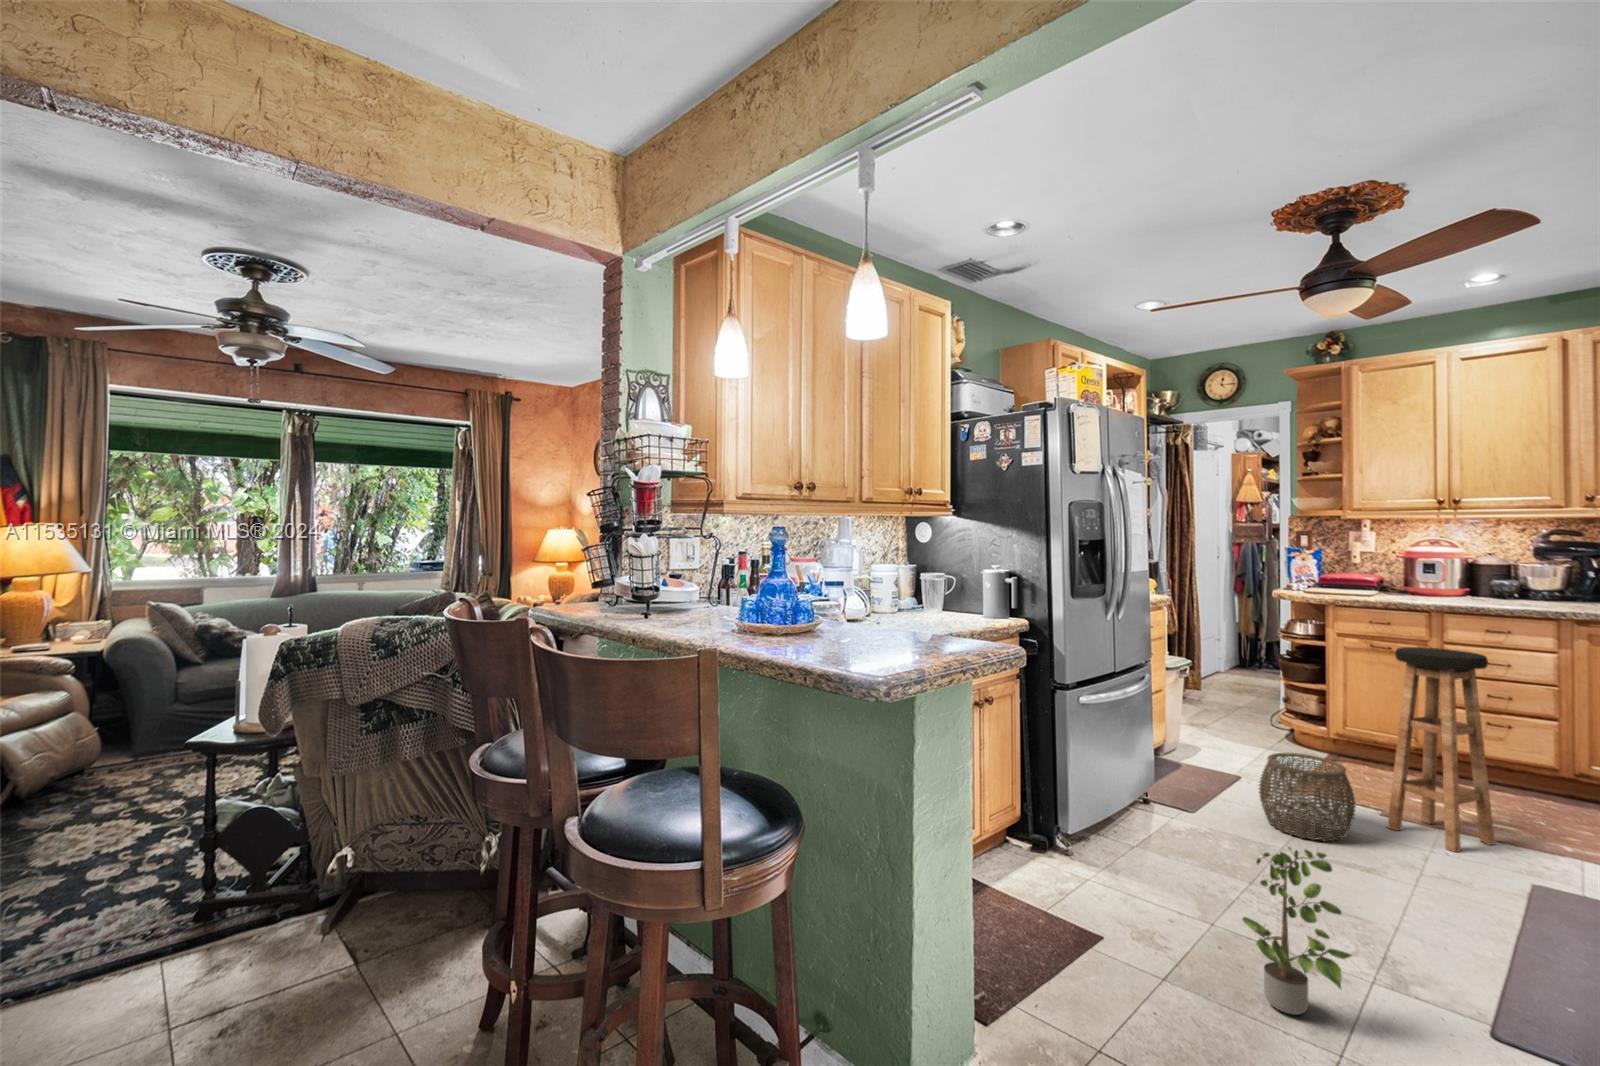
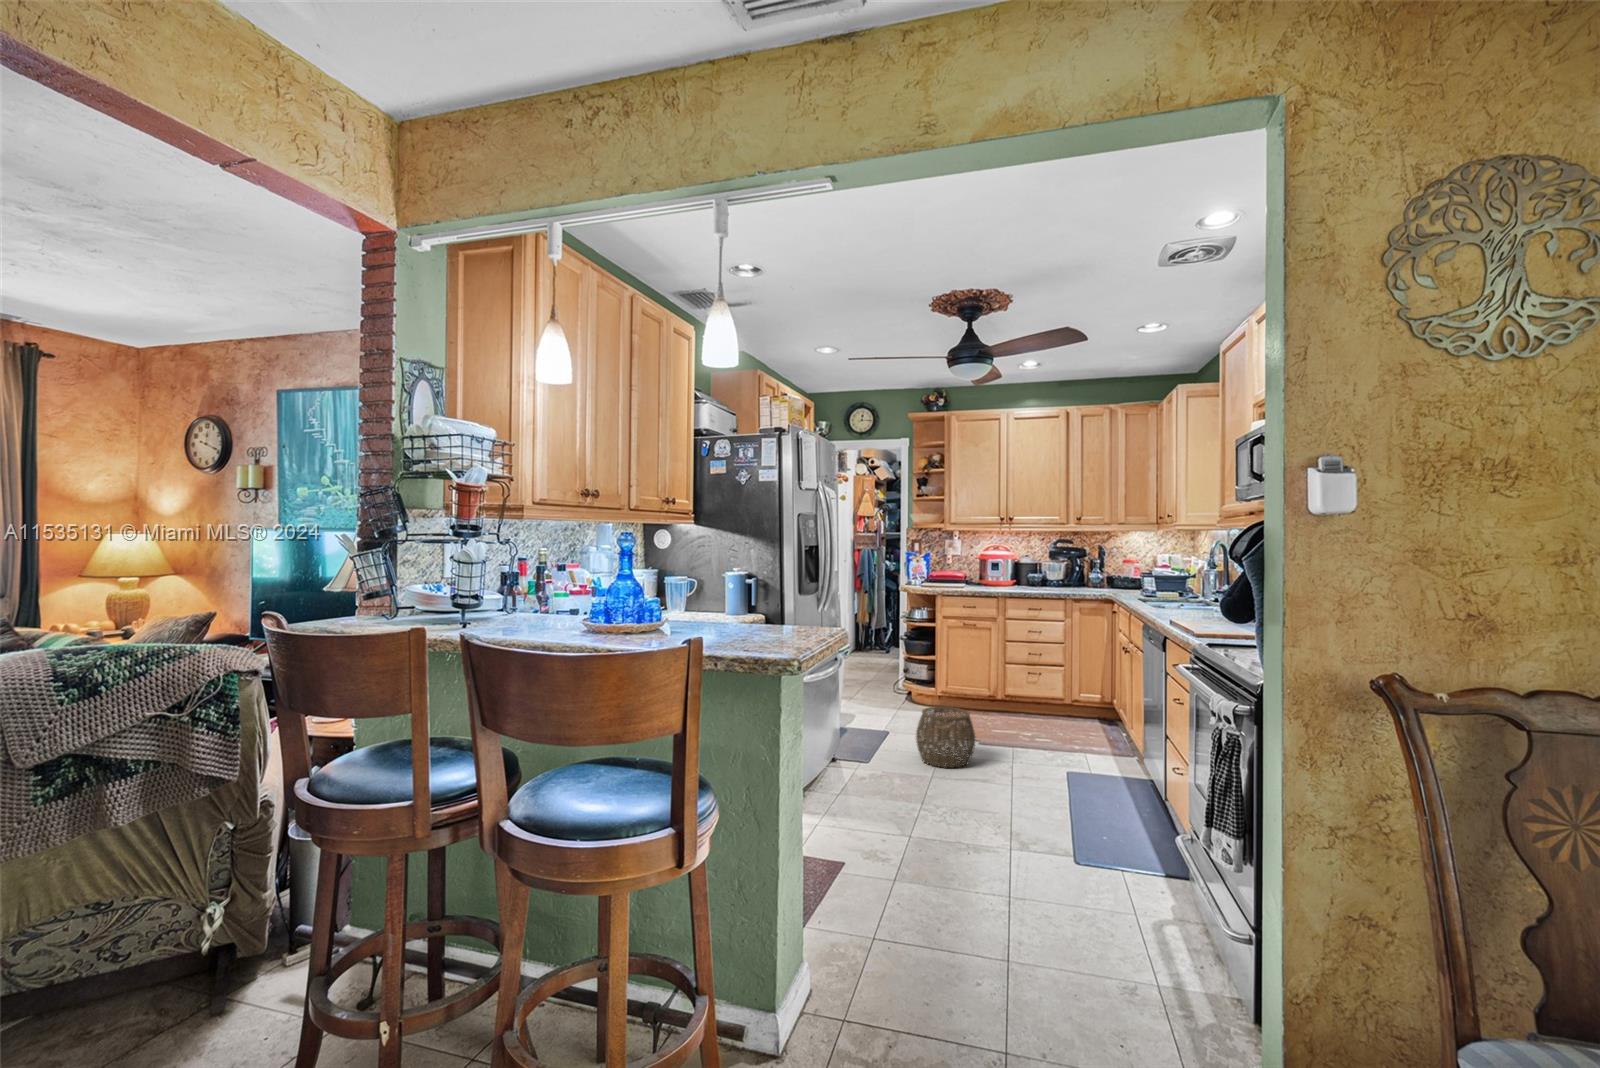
bar stool: present [1388,647,1495,852] -> none [989,622,1045,761]
potted plant: present [1242,847,1352,1015] -> none [951,757,1014,875]

